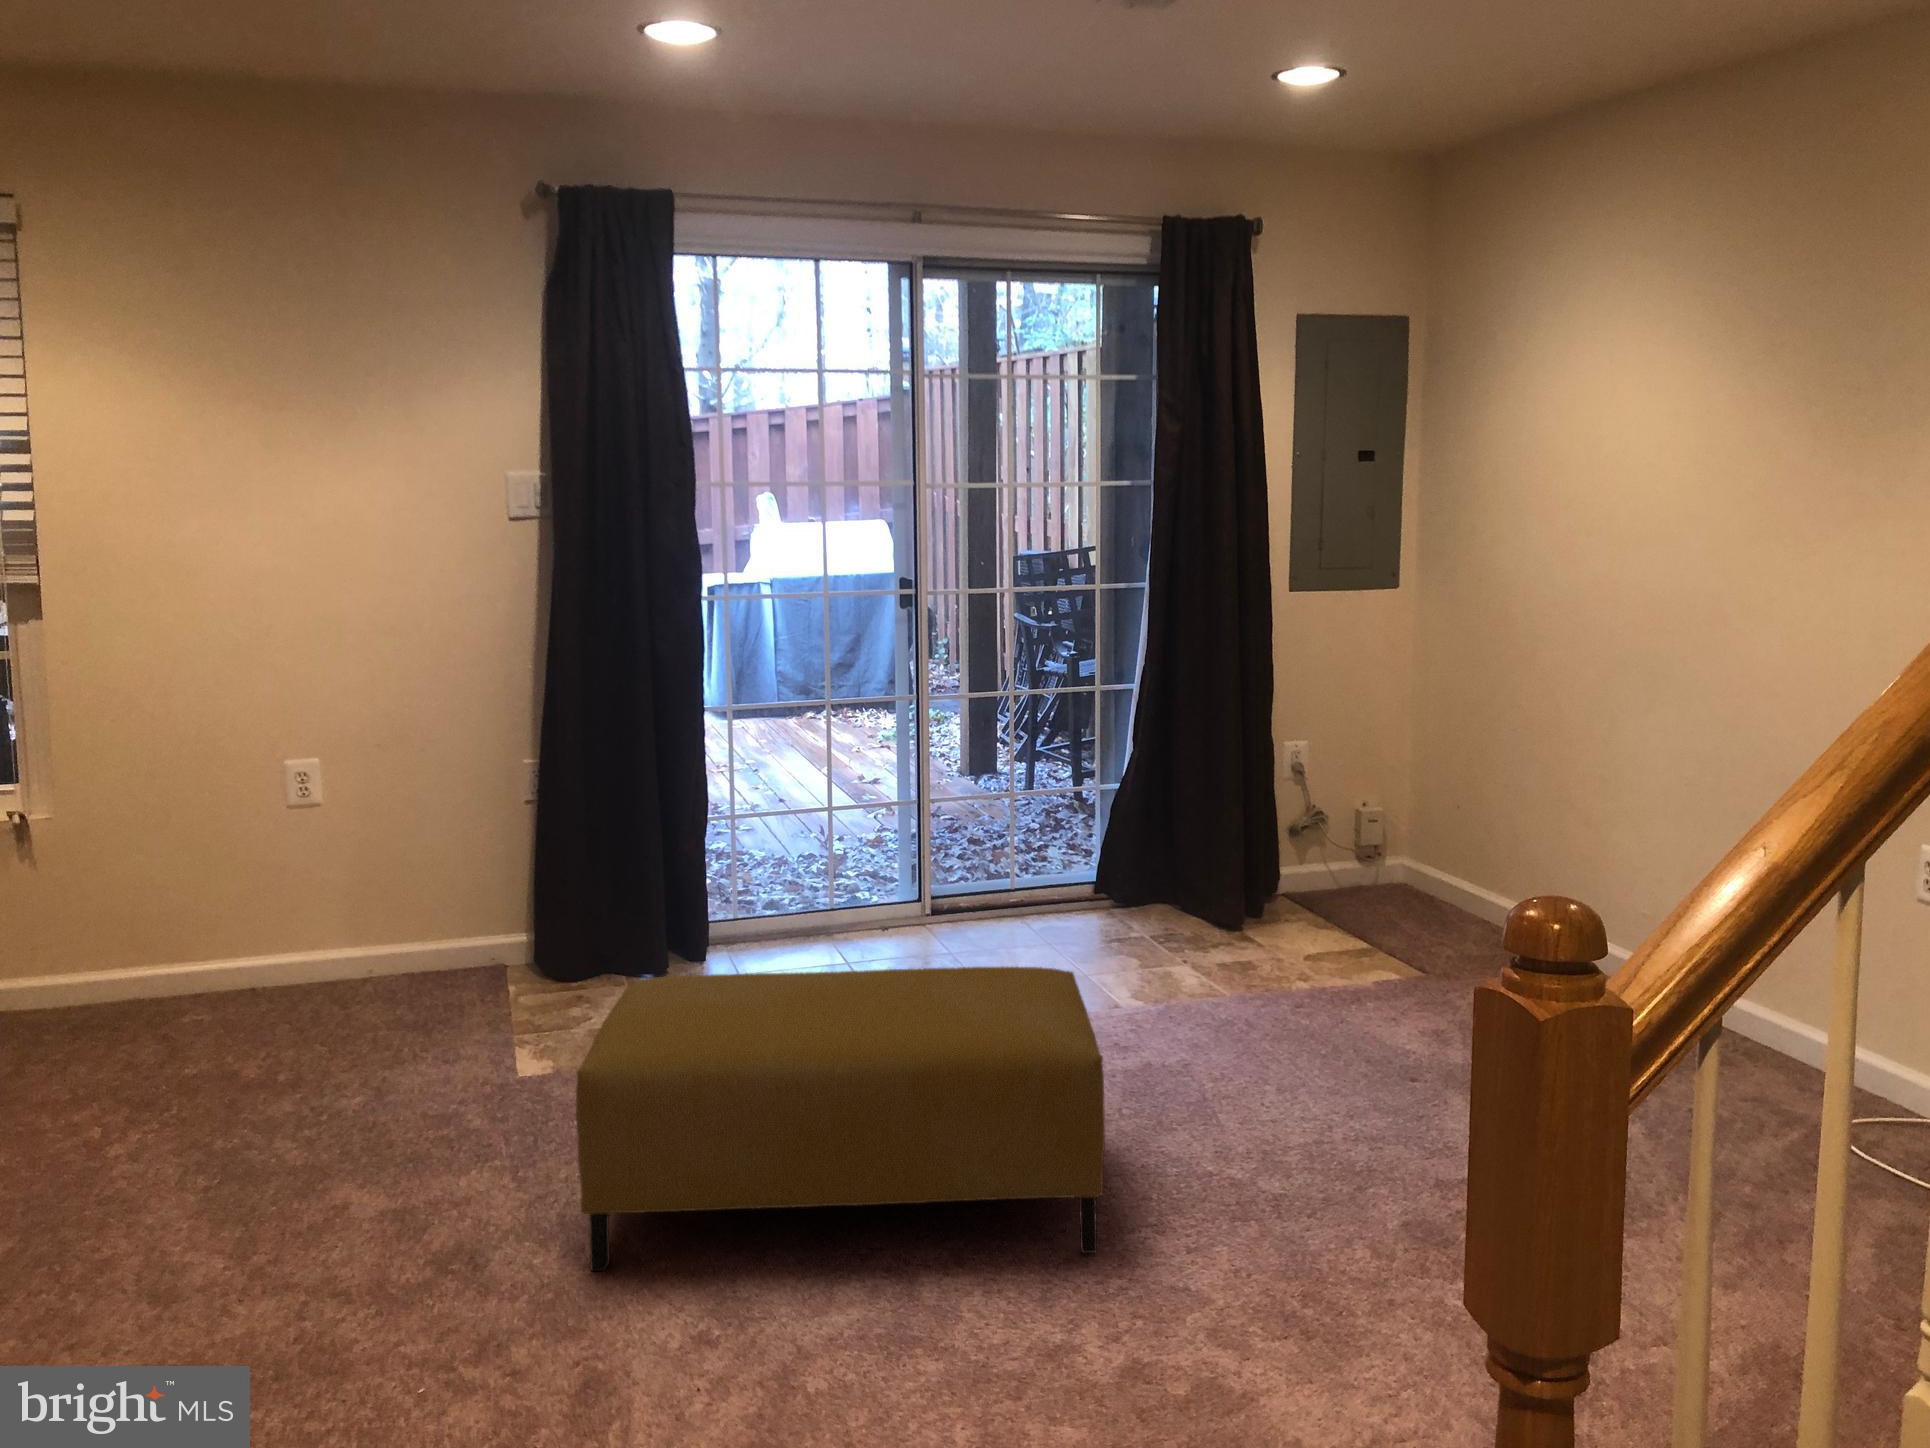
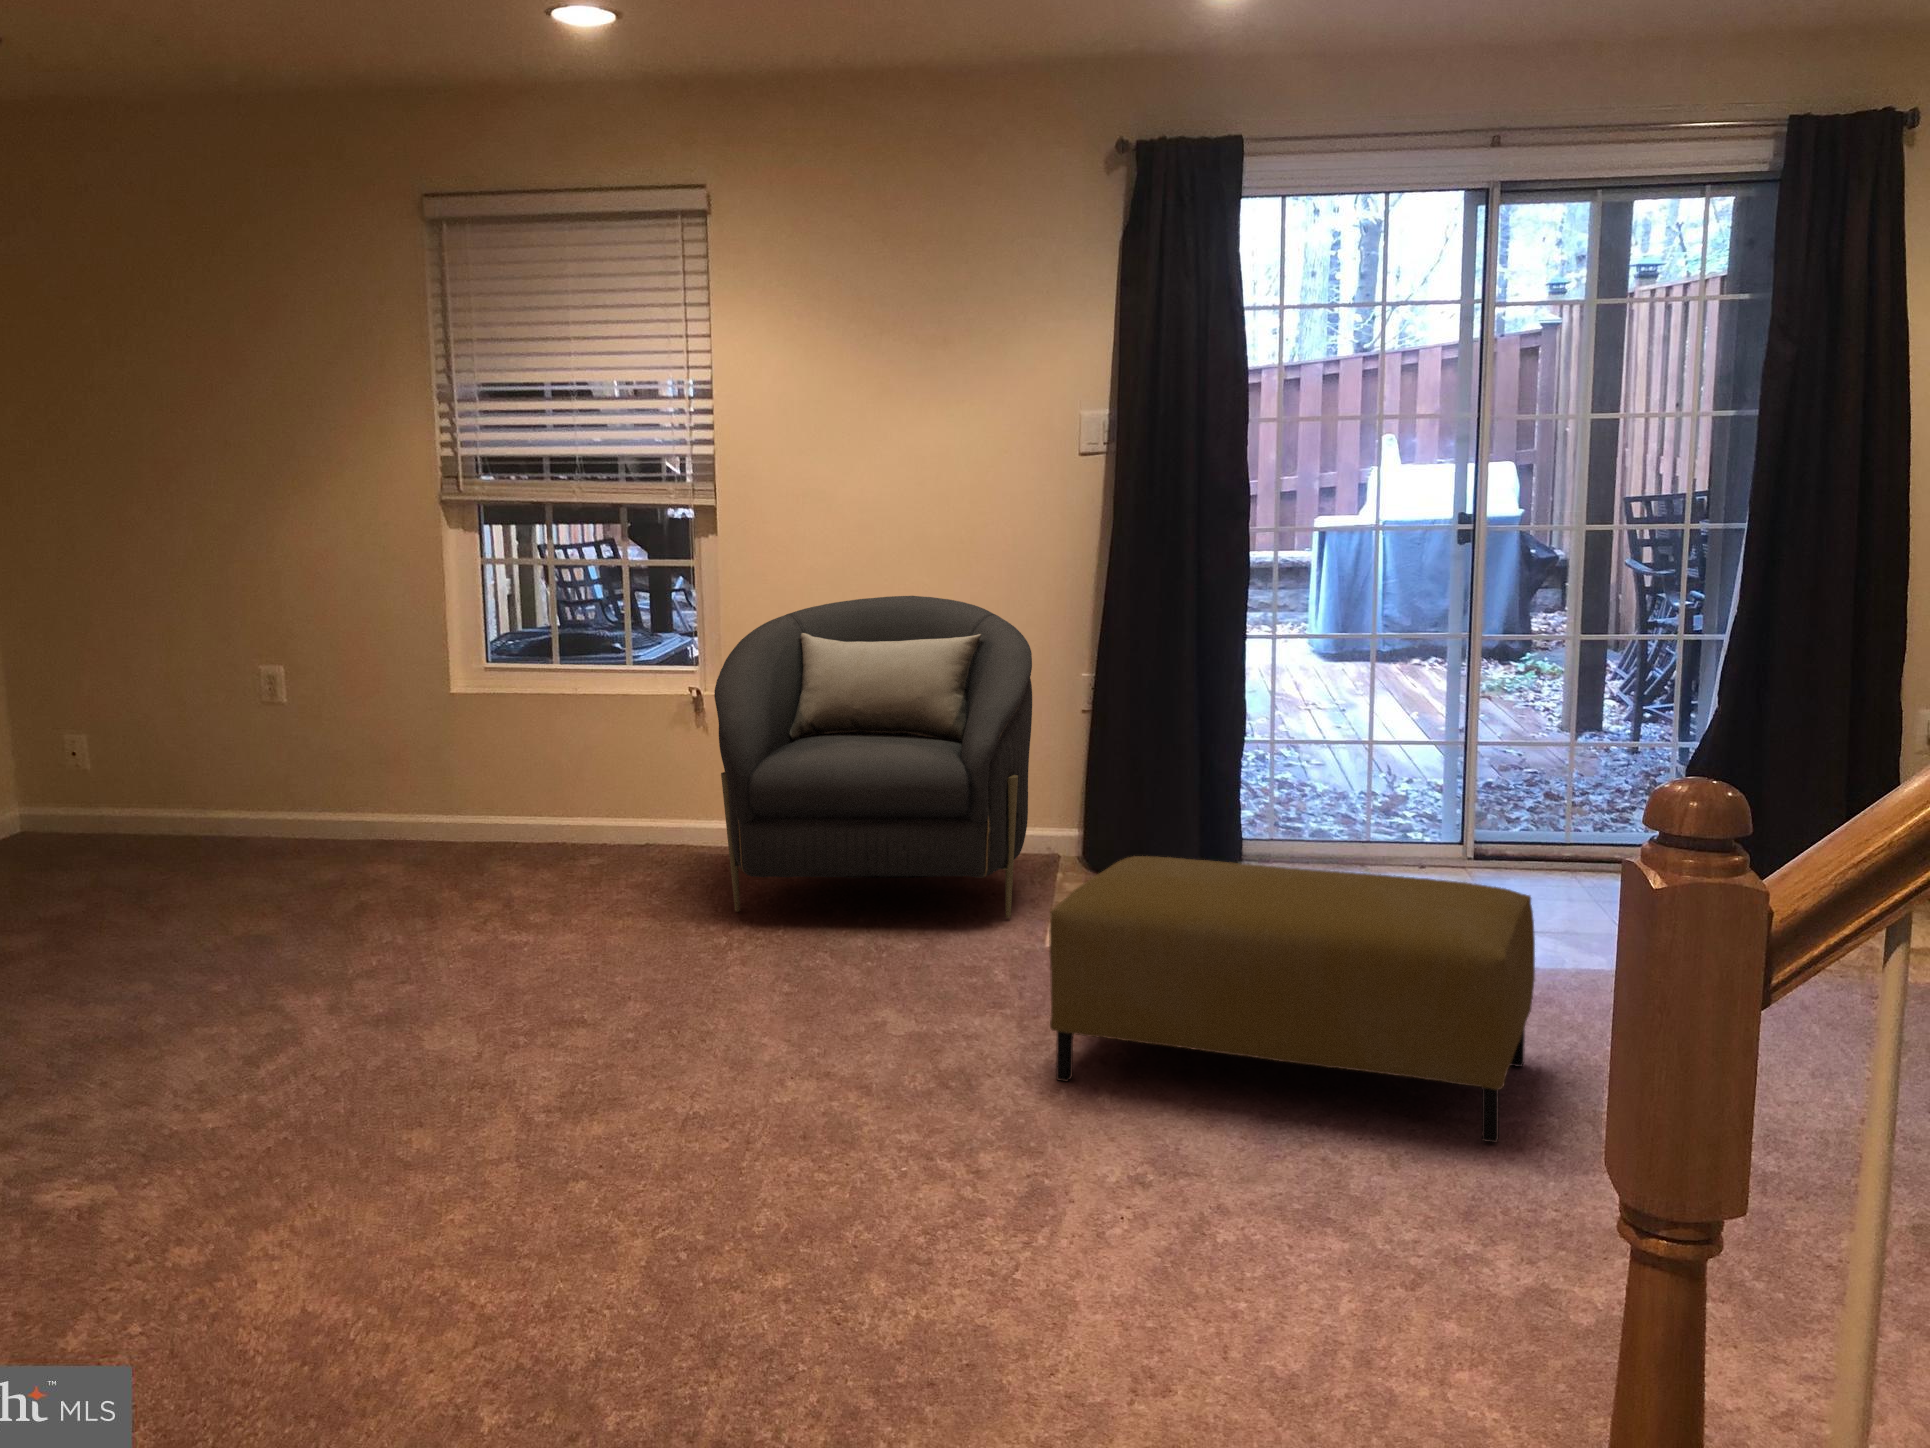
armchair: none [54,684,478,1091] -> present [714,596,1032,918]

